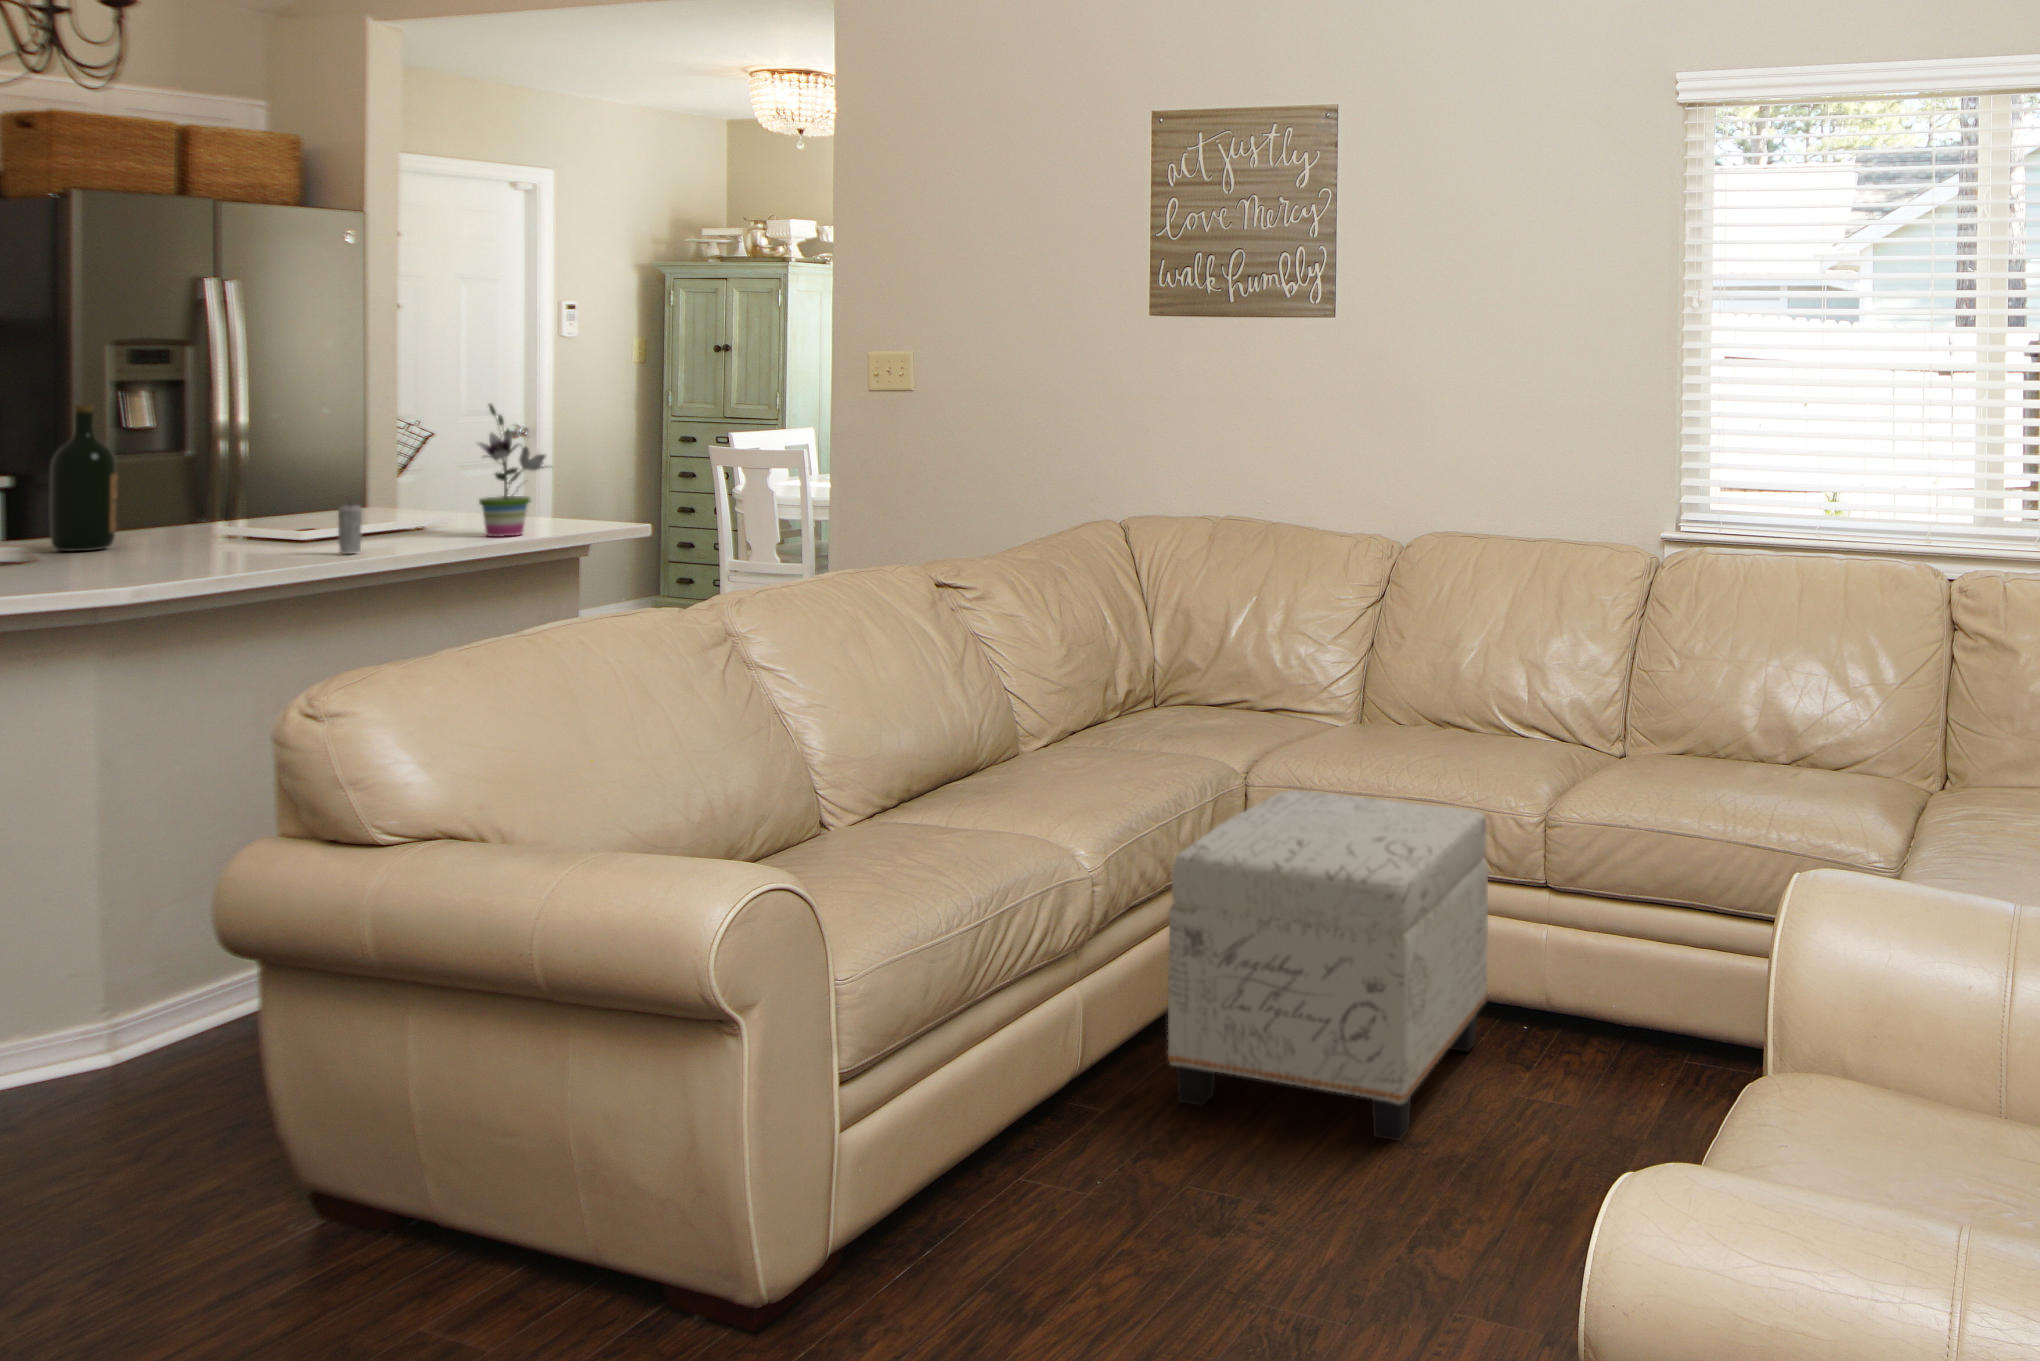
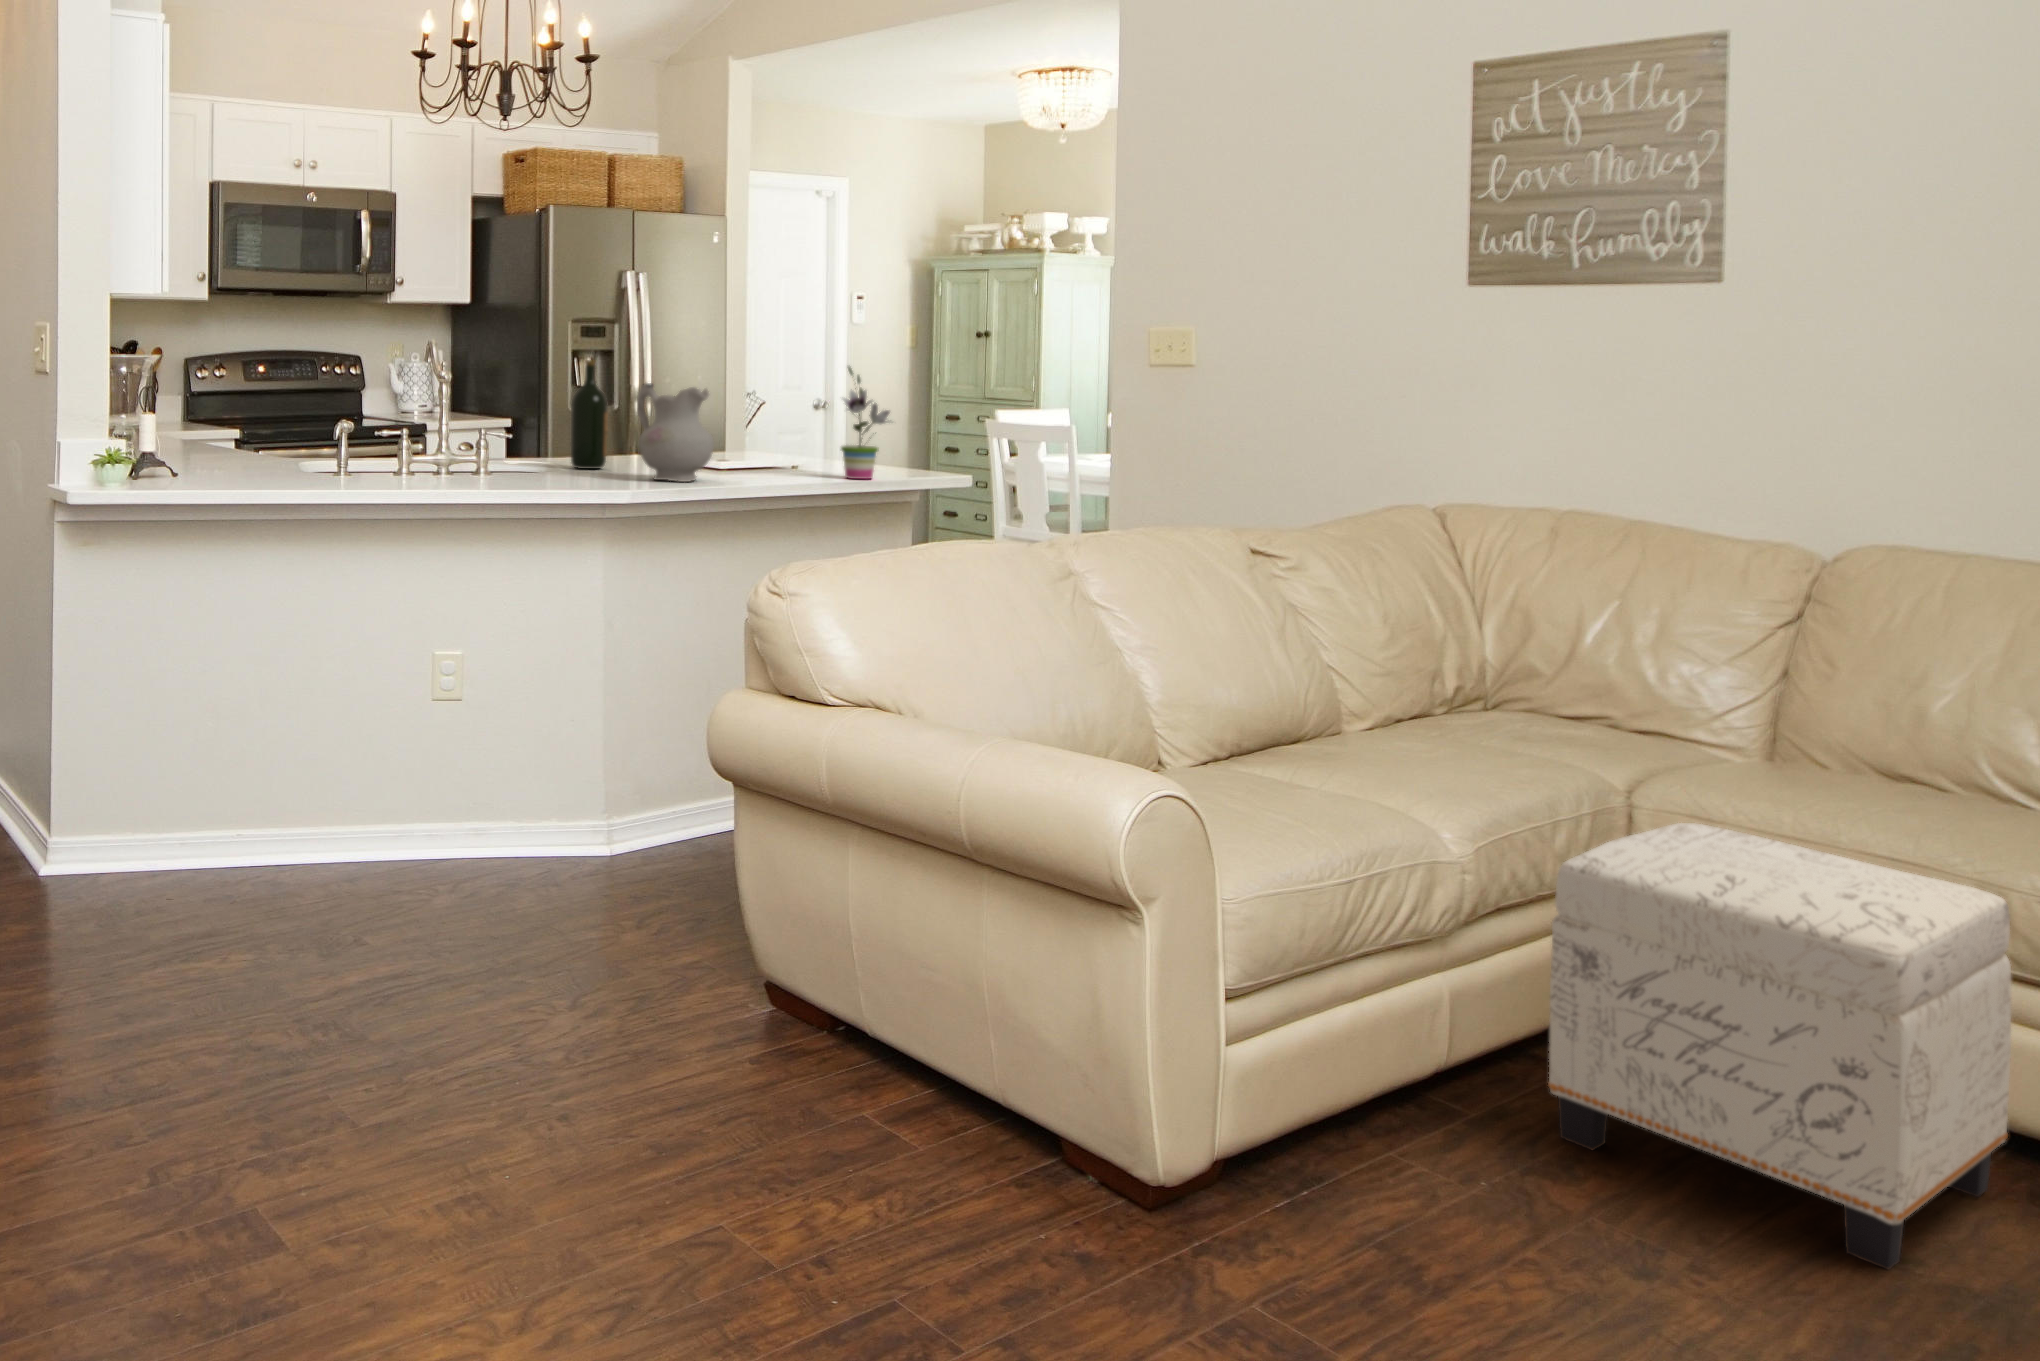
ceramic pitcher: none [156,435,282,562] -> present [637,383,714,482]
candle: present [338,504,362,554] -> none [750,435,767,483]

